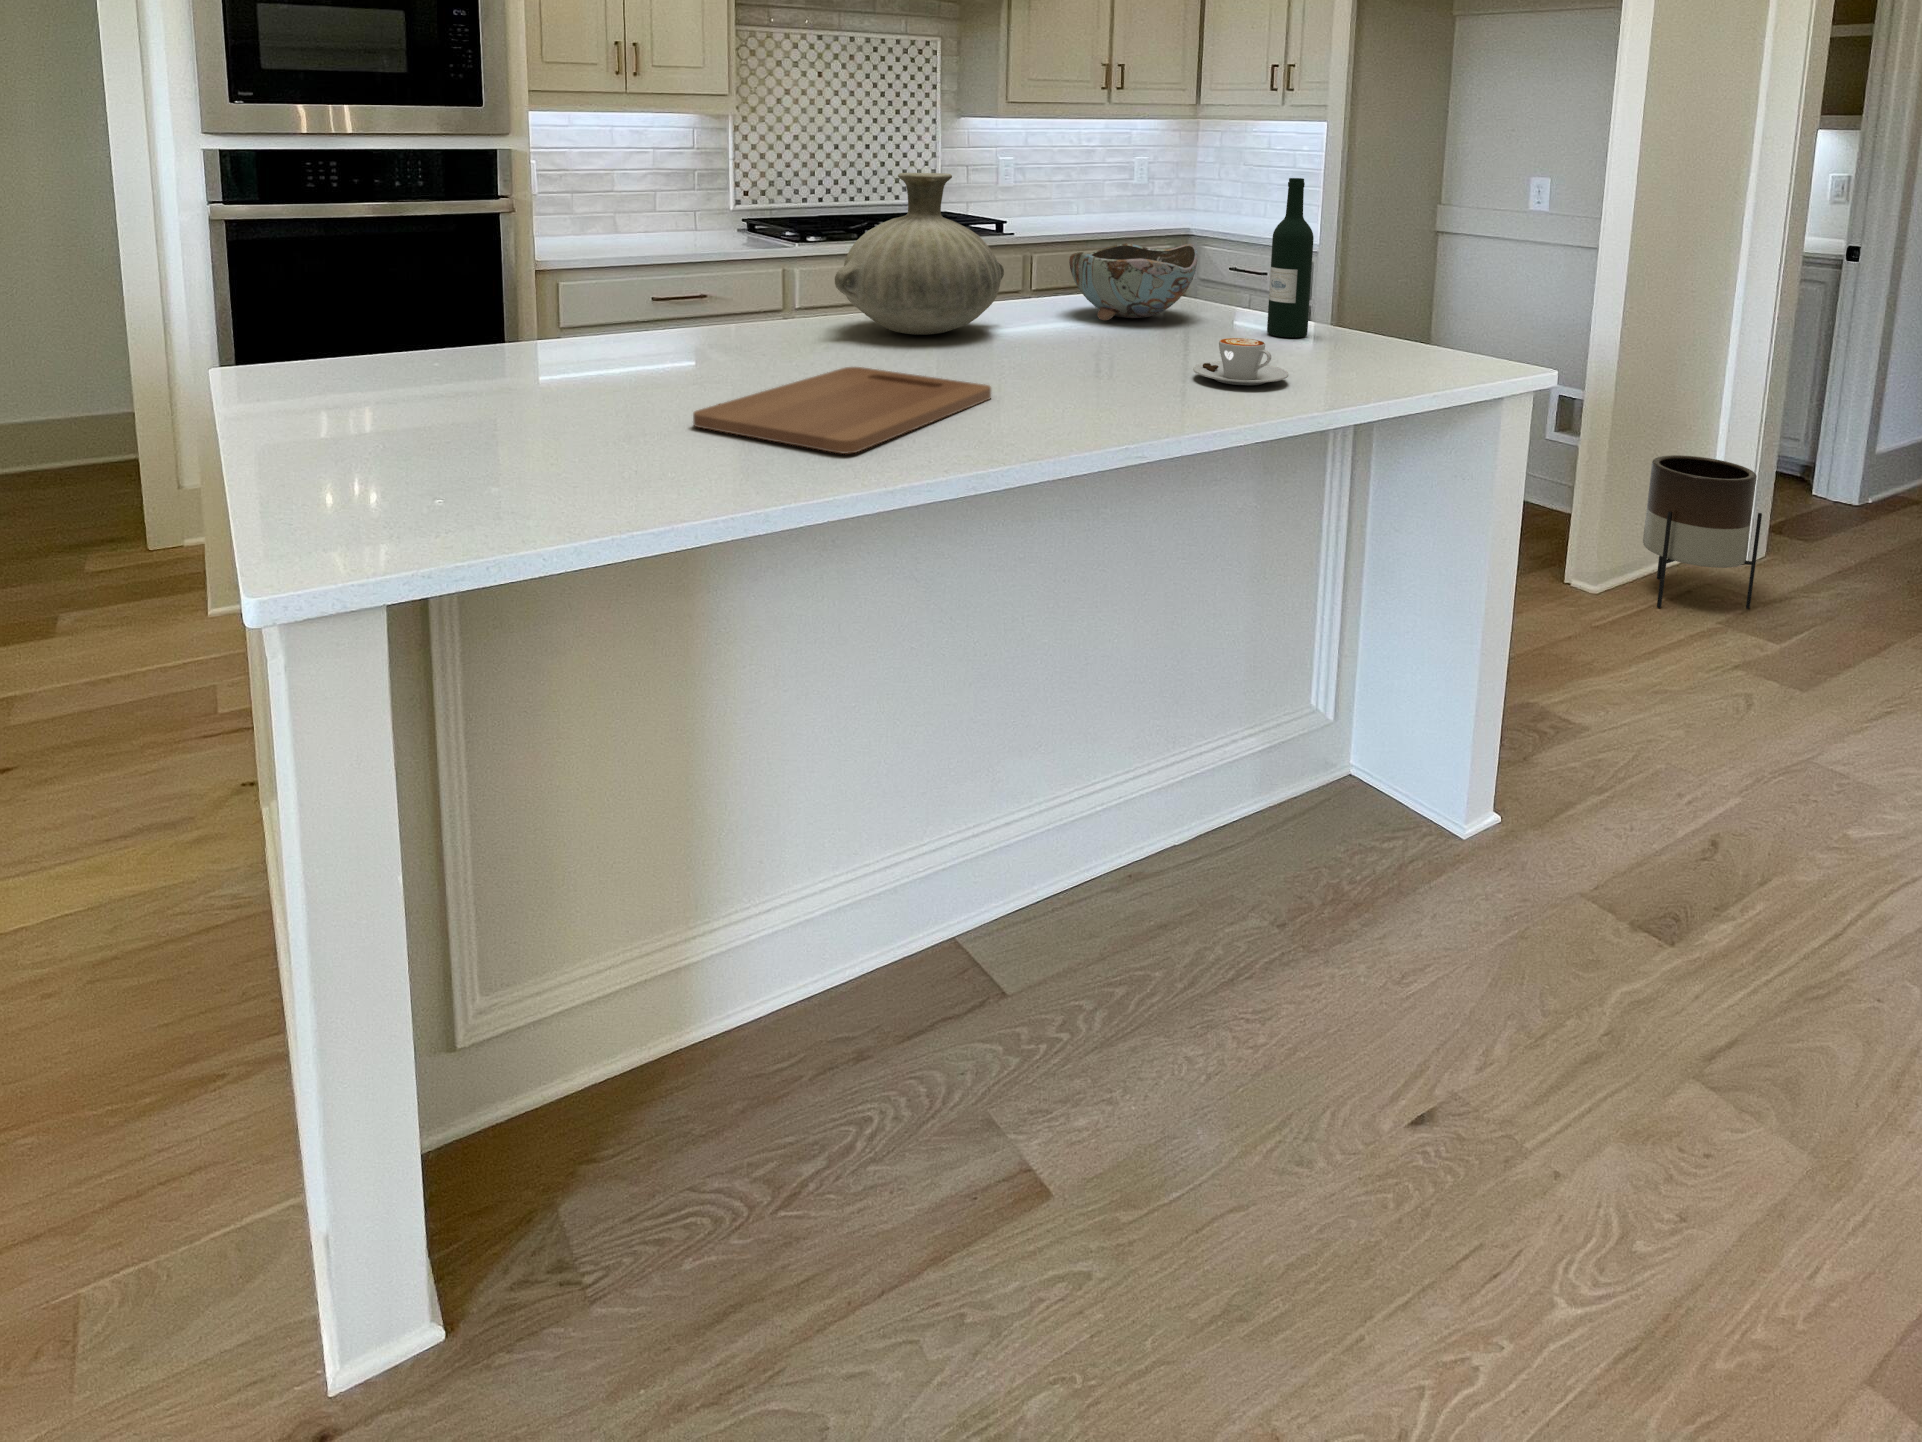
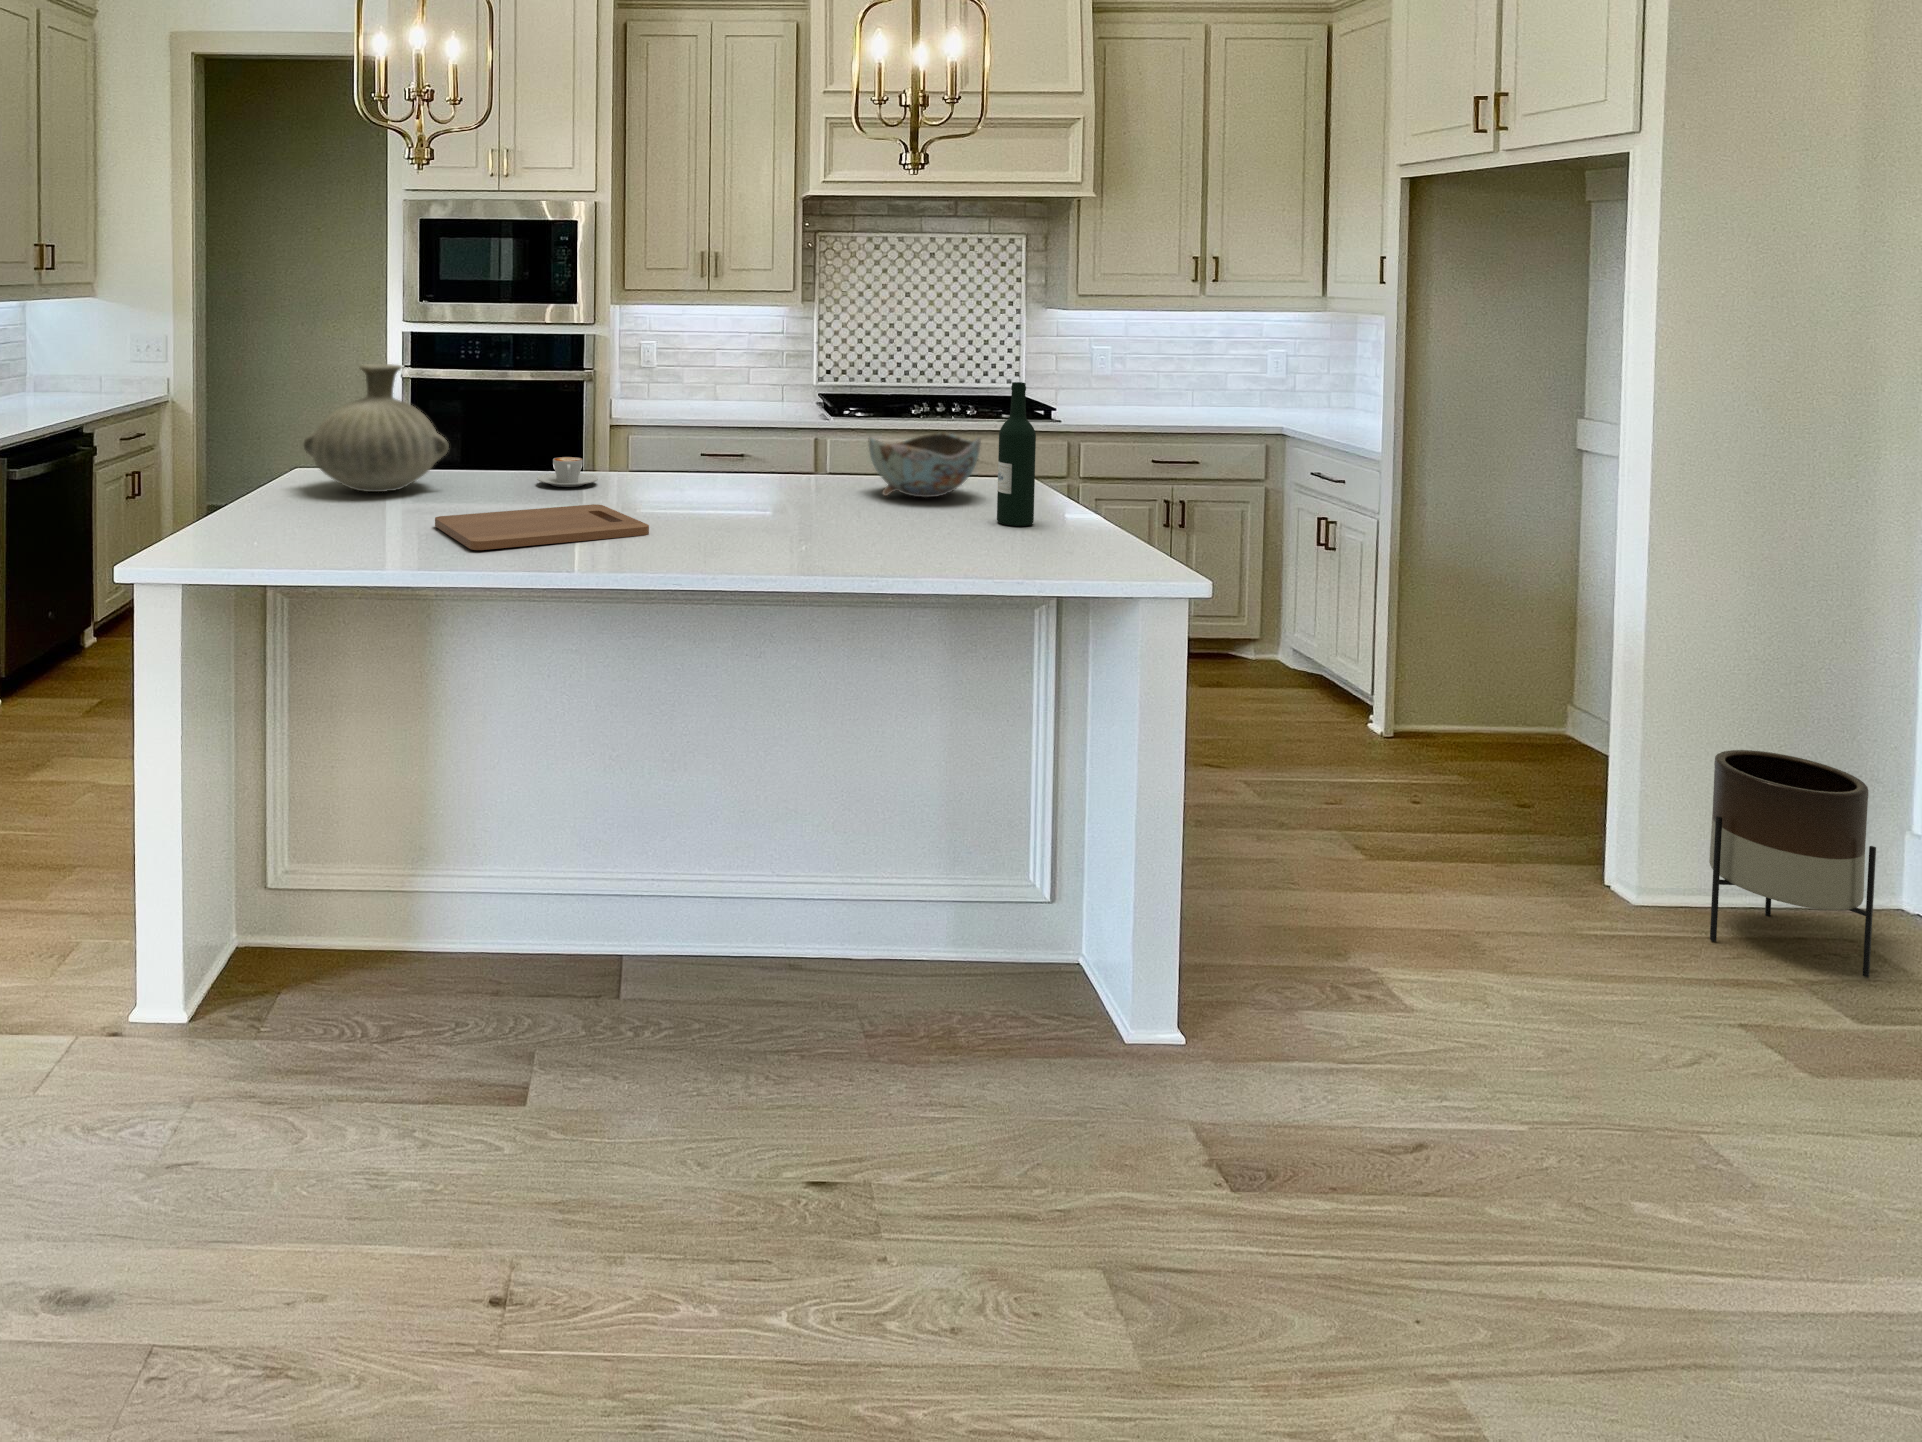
vase: present [835,173,1004,335] -> present [304,364,449,492]
coffee cup: present [1193,338,1289,385] -> present [537,457,598,487]

